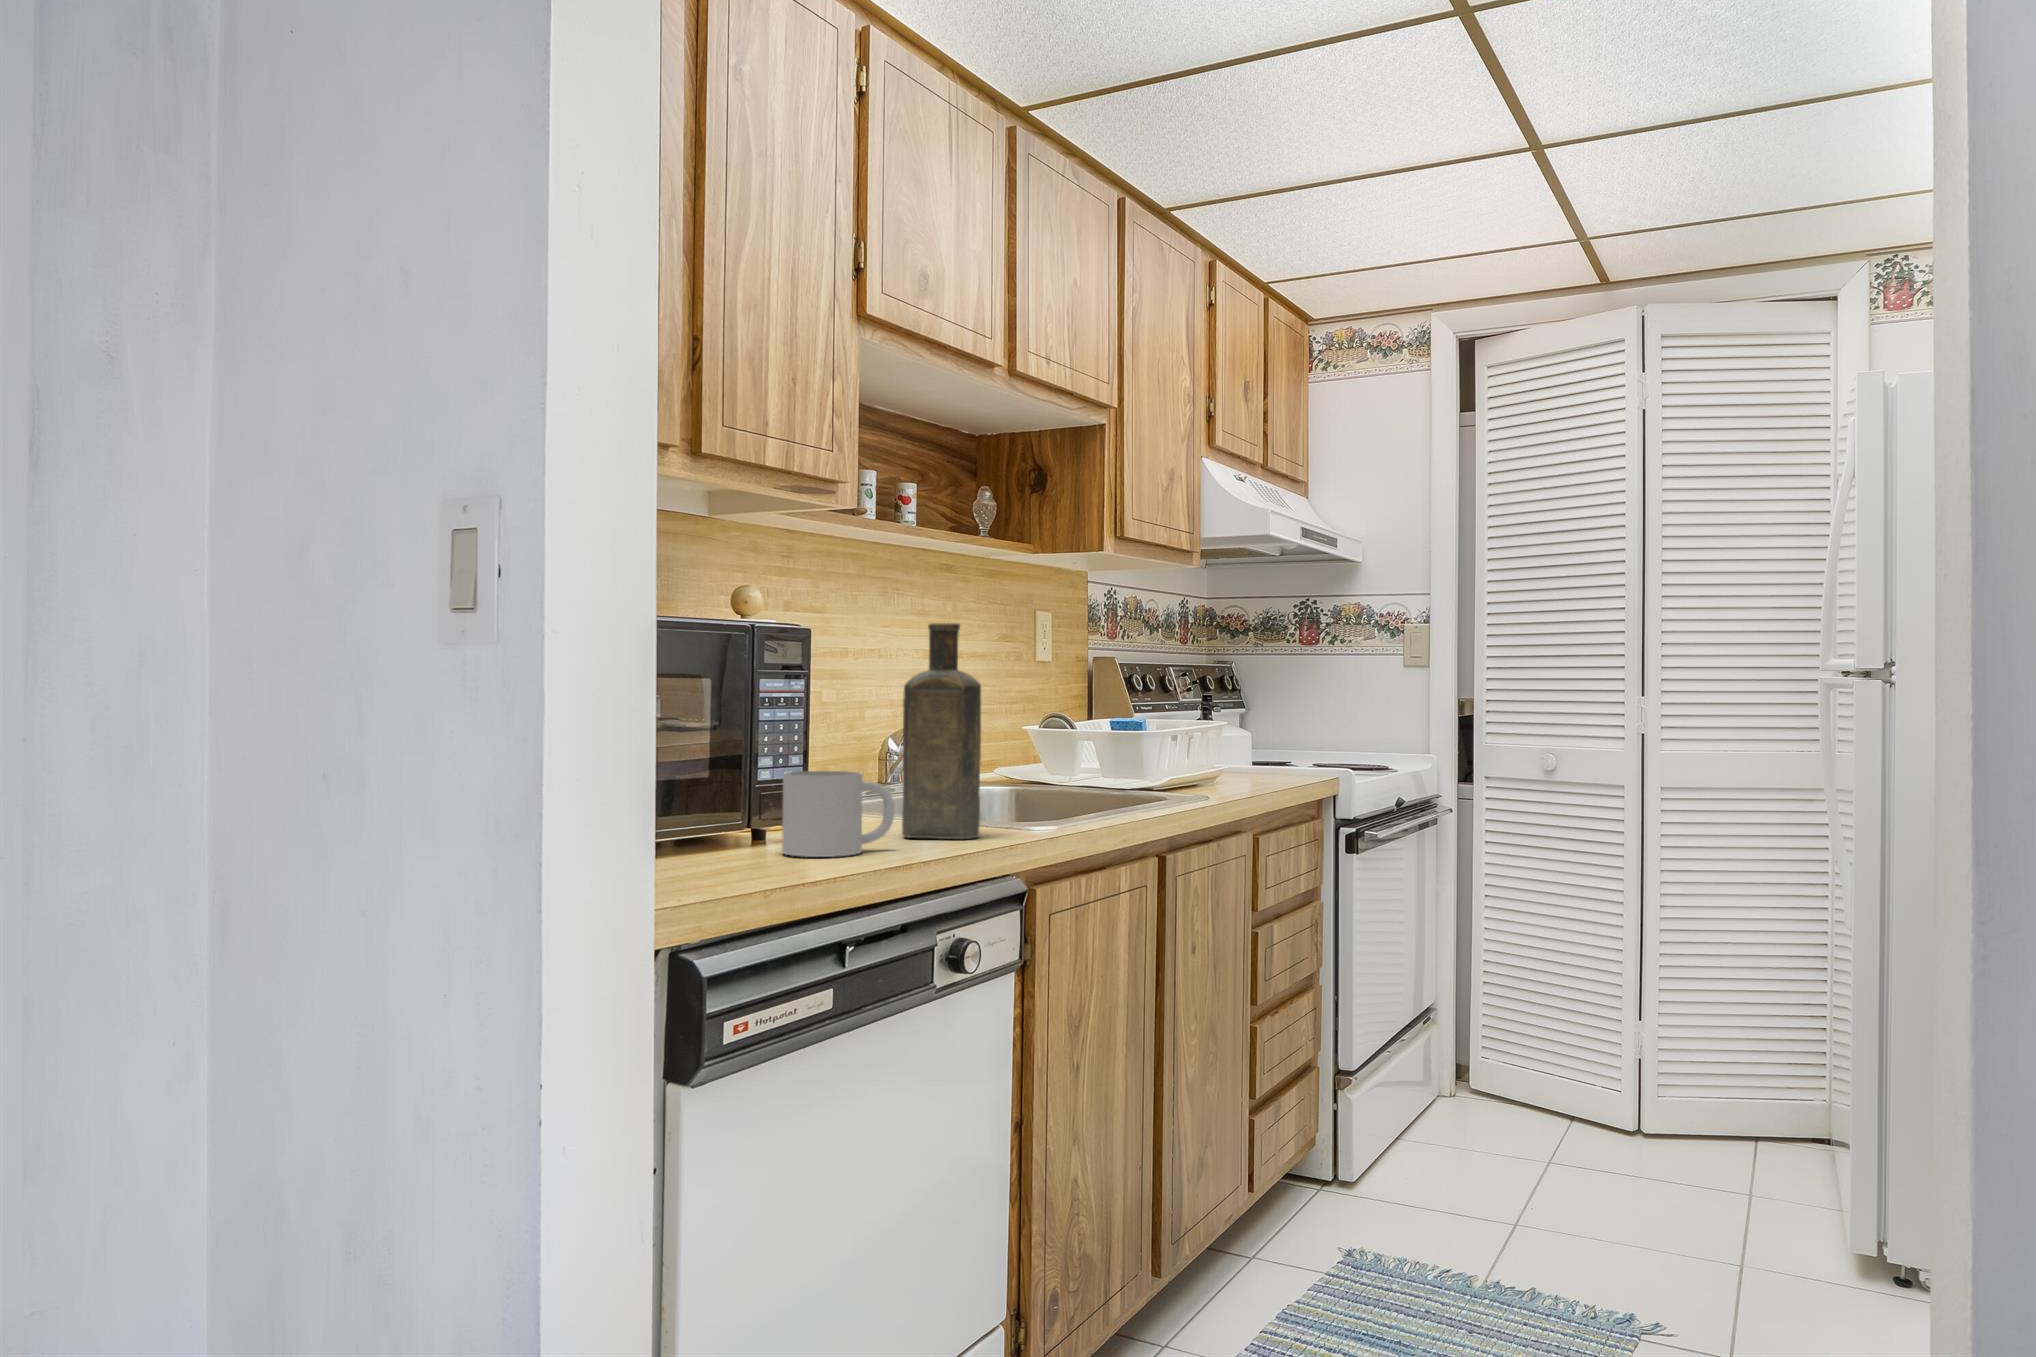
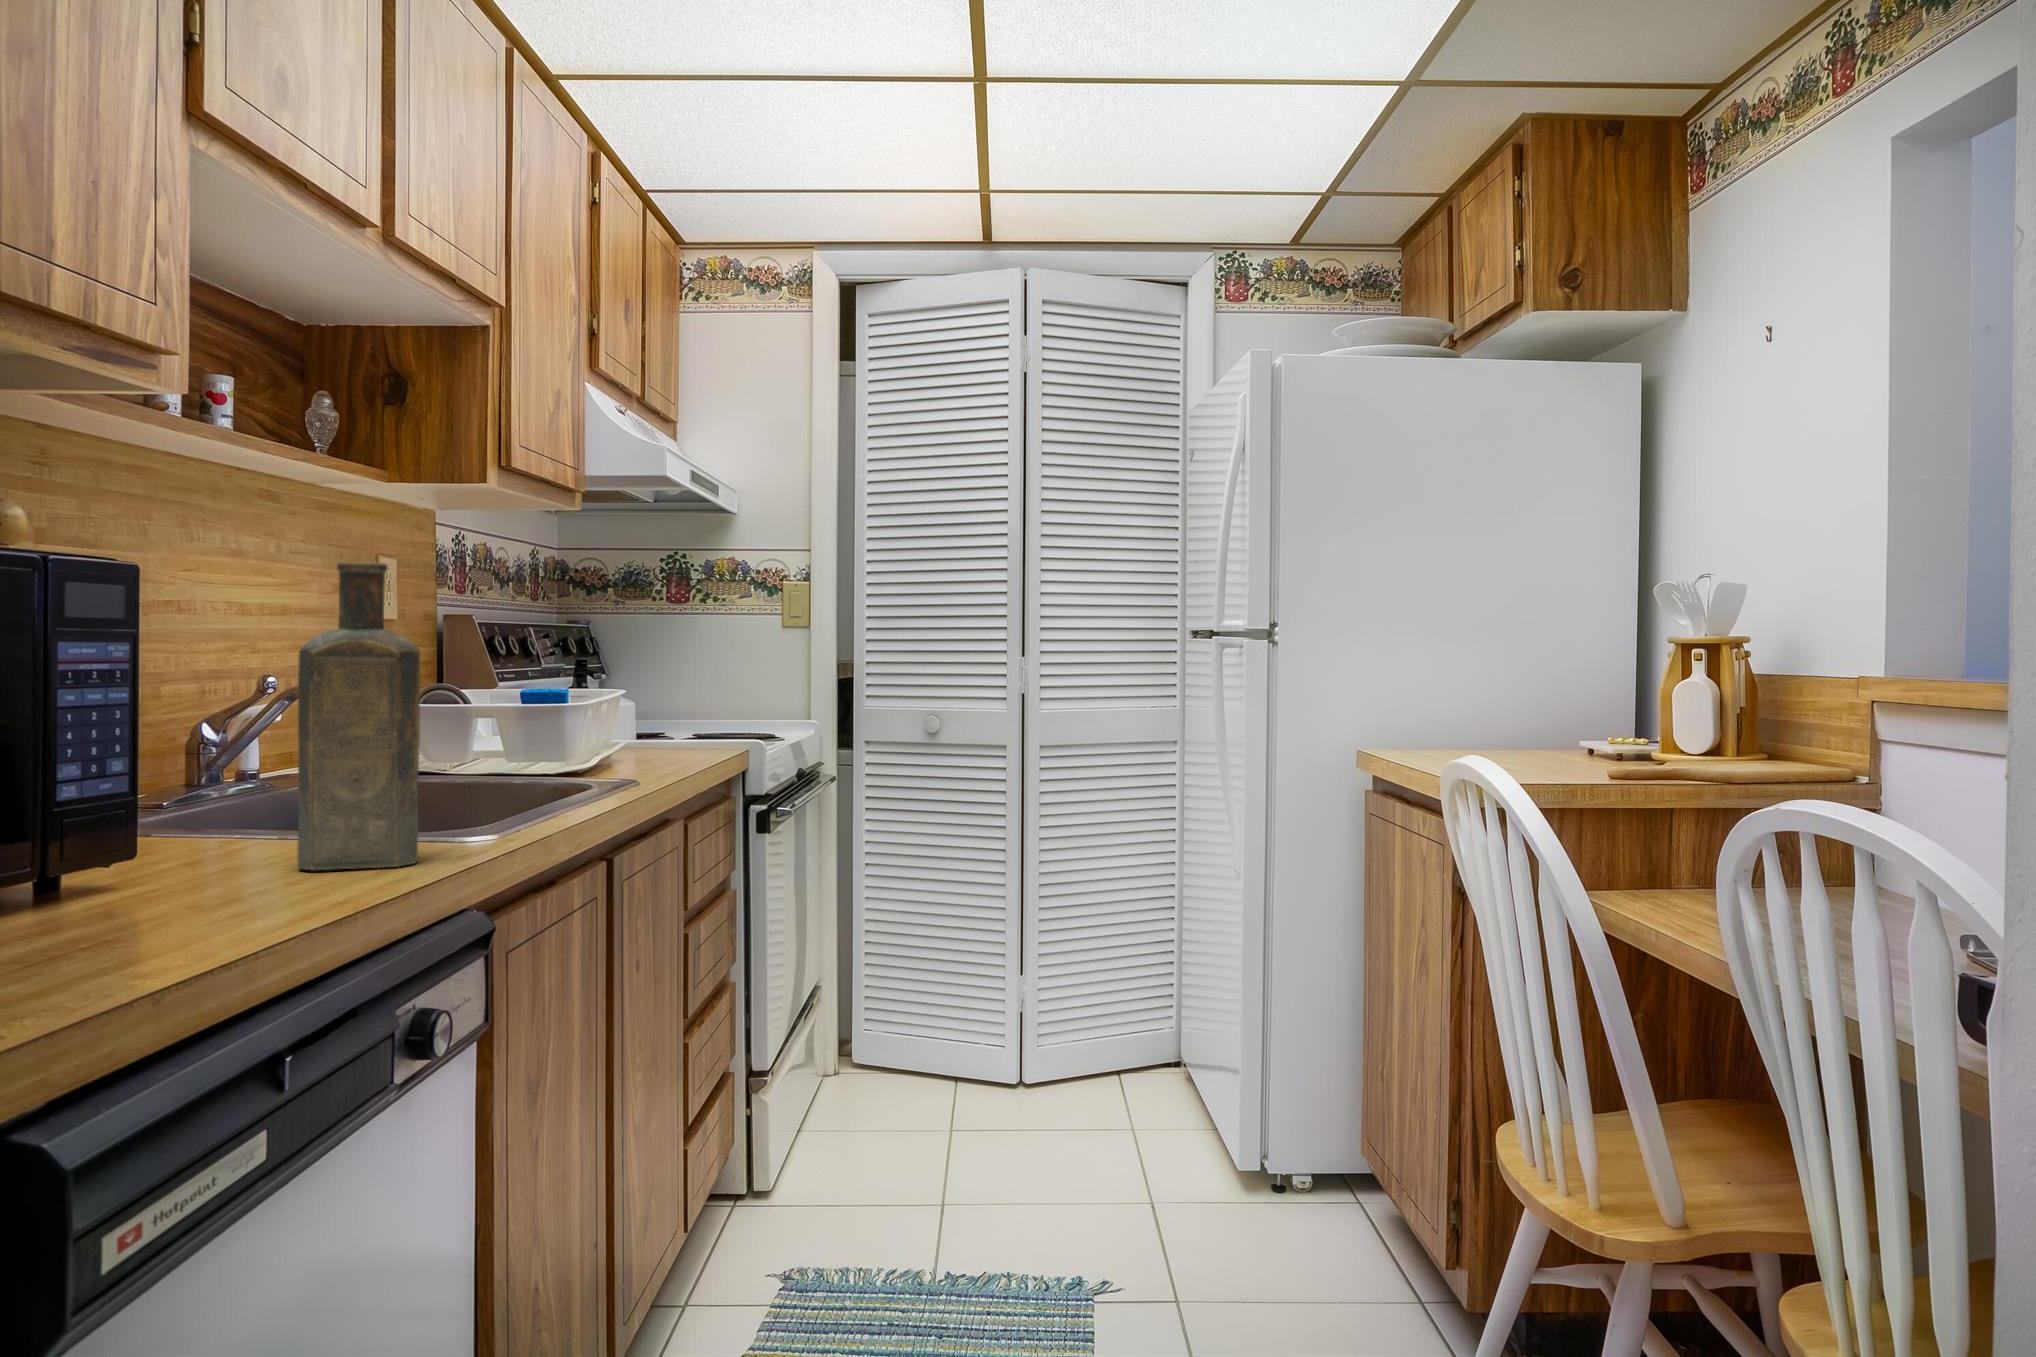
mug: present [782,771,894,857] -> none [119,782,310,921]

